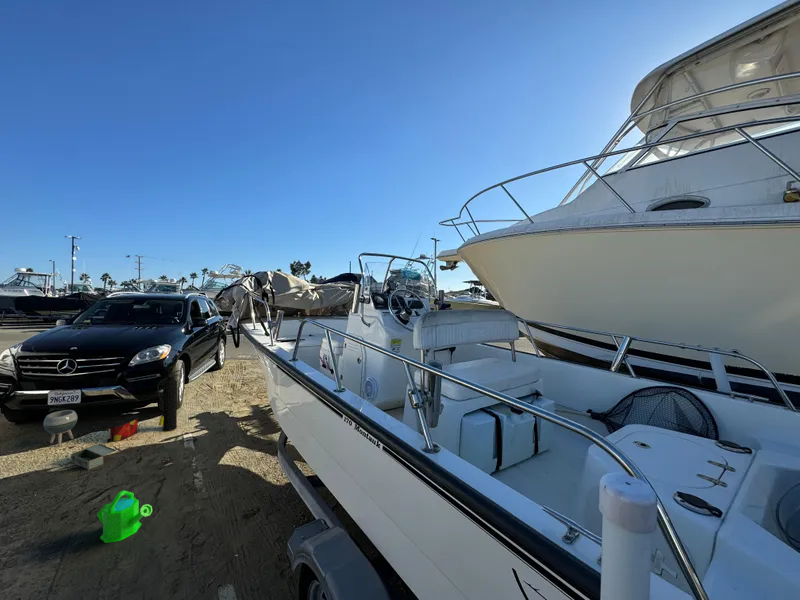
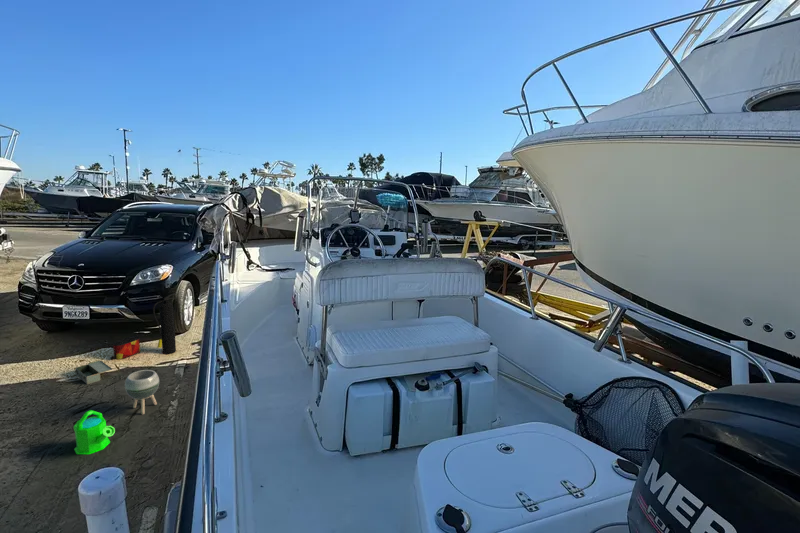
planter: present [44,410,77,446] -> present [125,370,159,414]

